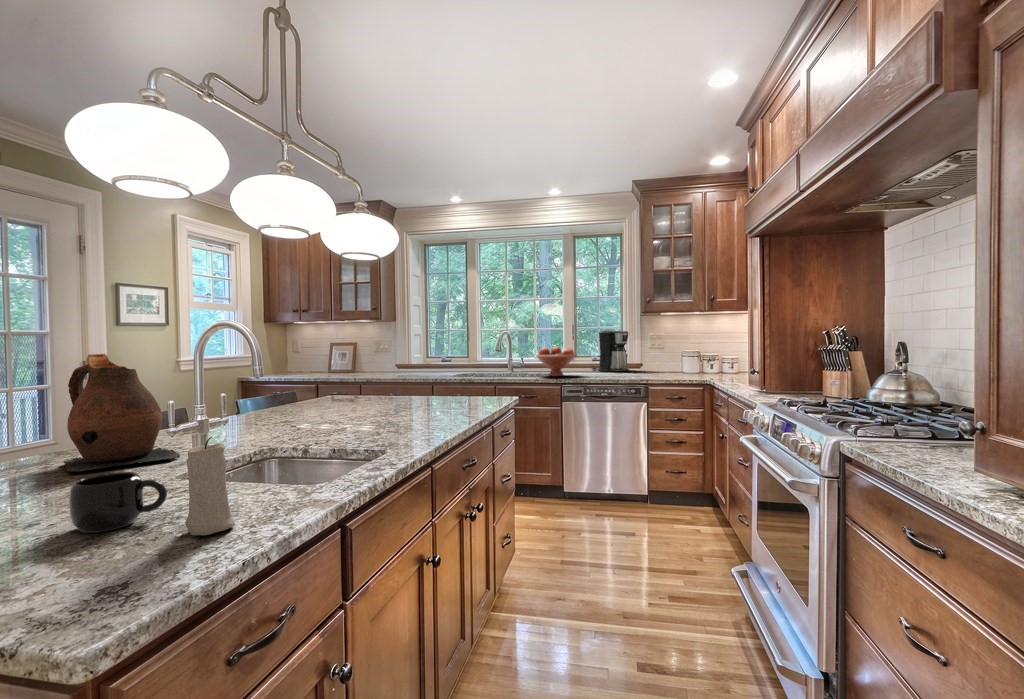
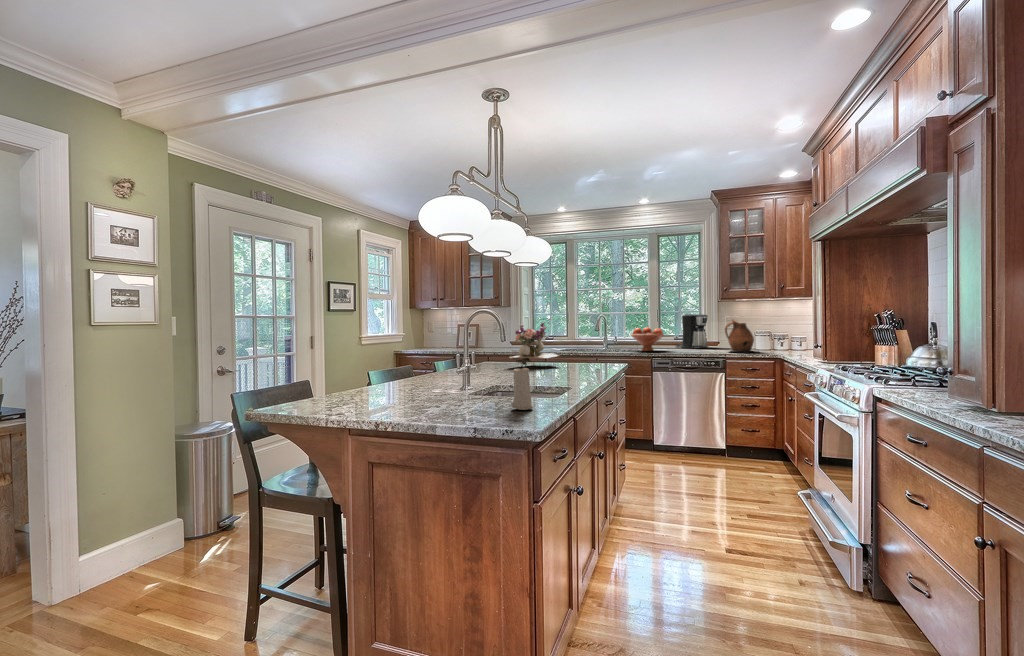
flower arrangement: none [350,341,426,404] -> present [510,323,561,366]
ceramic pitcher: present [64,354,180,473] -> present [725,320,757,352]
mug: present [69,472,167,533] -> none [455,383,493,409]

